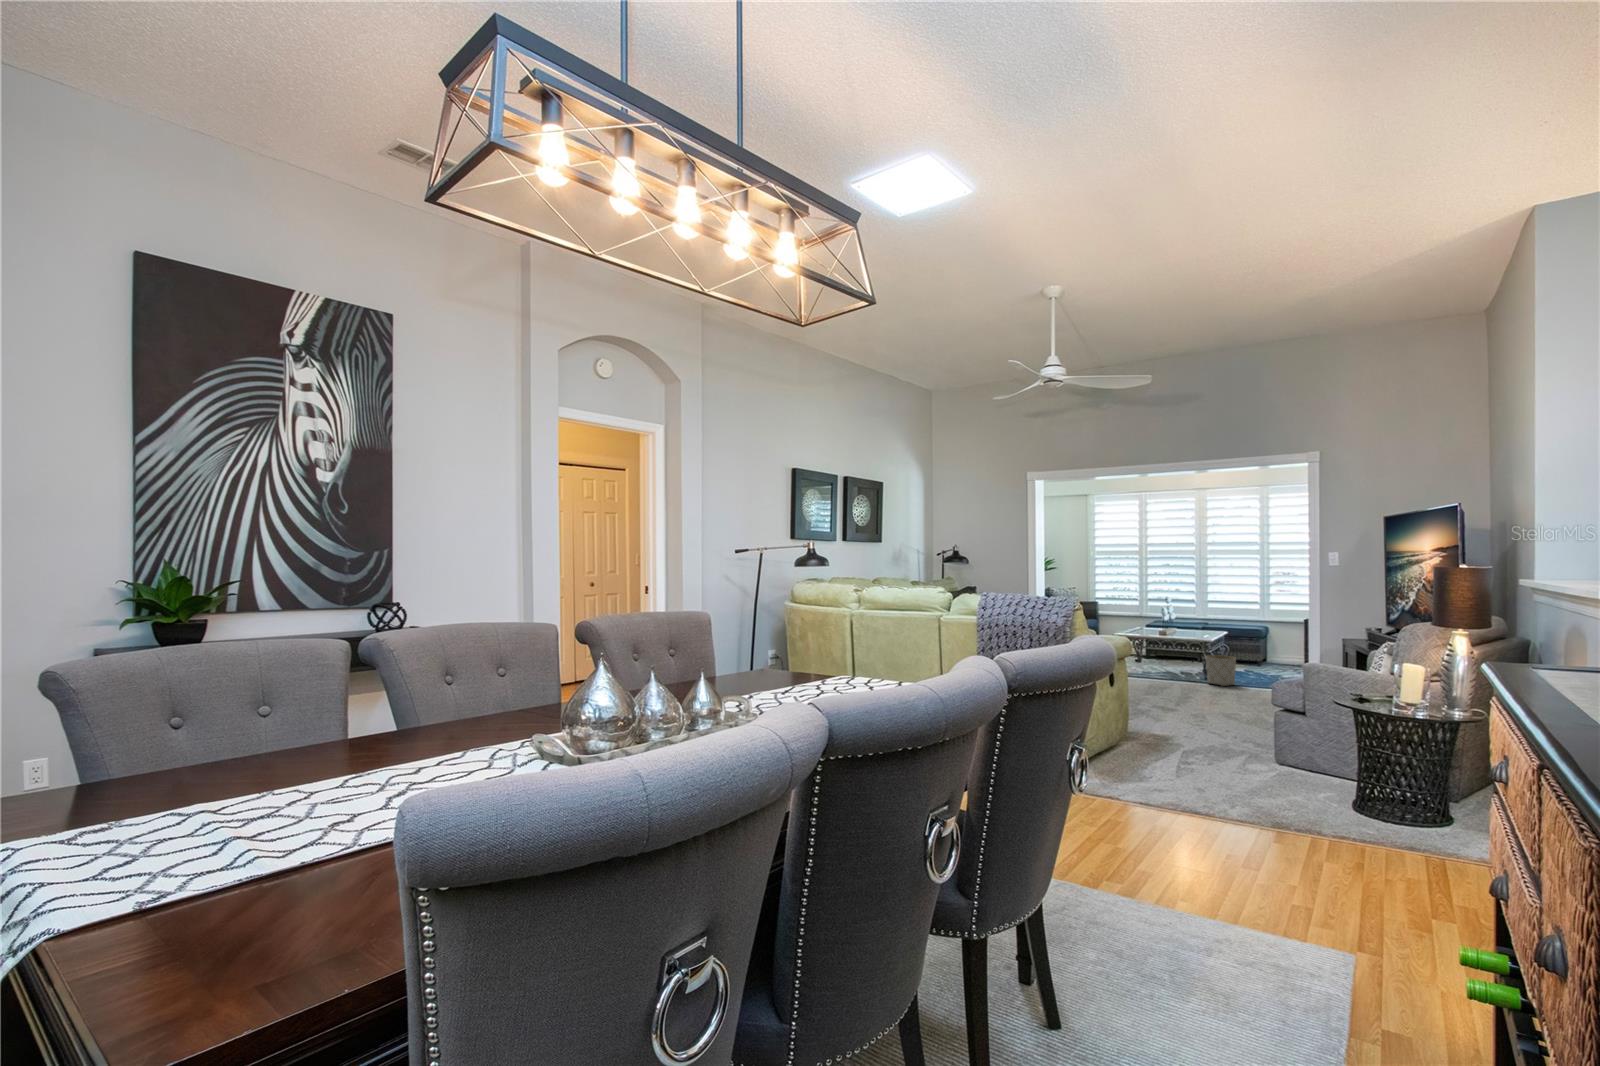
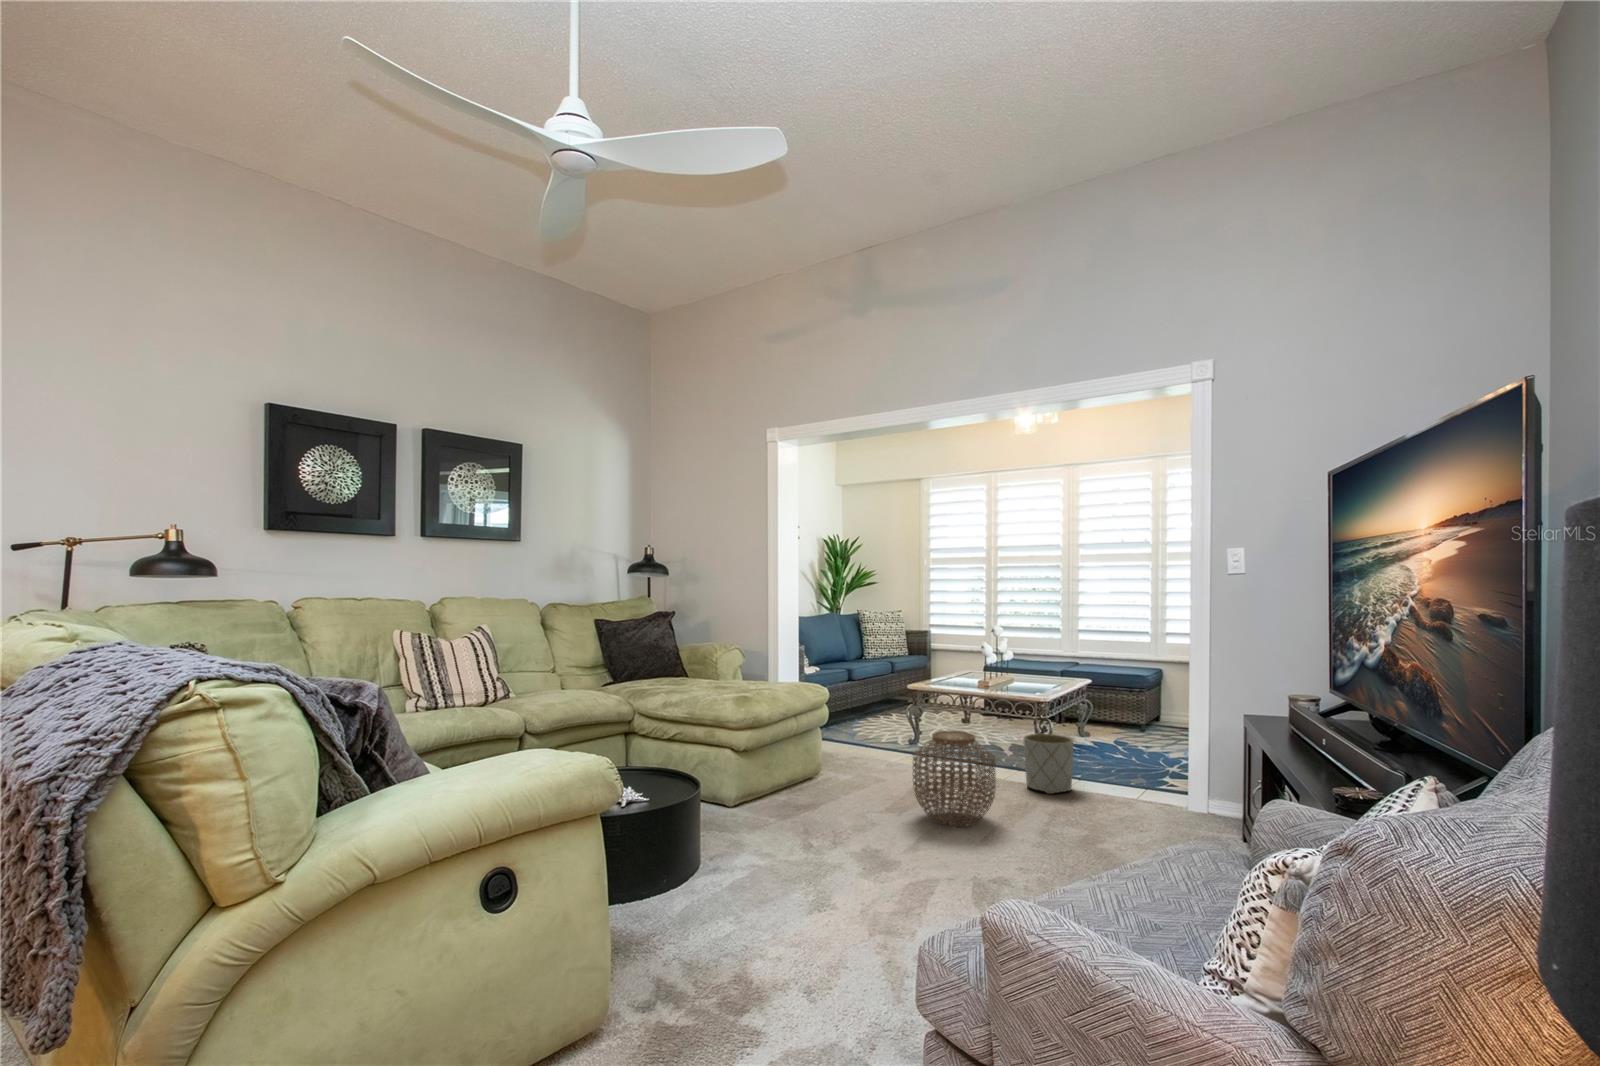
woven basket: none [1155,649,1202,696] -> present [913,731,995,827]

